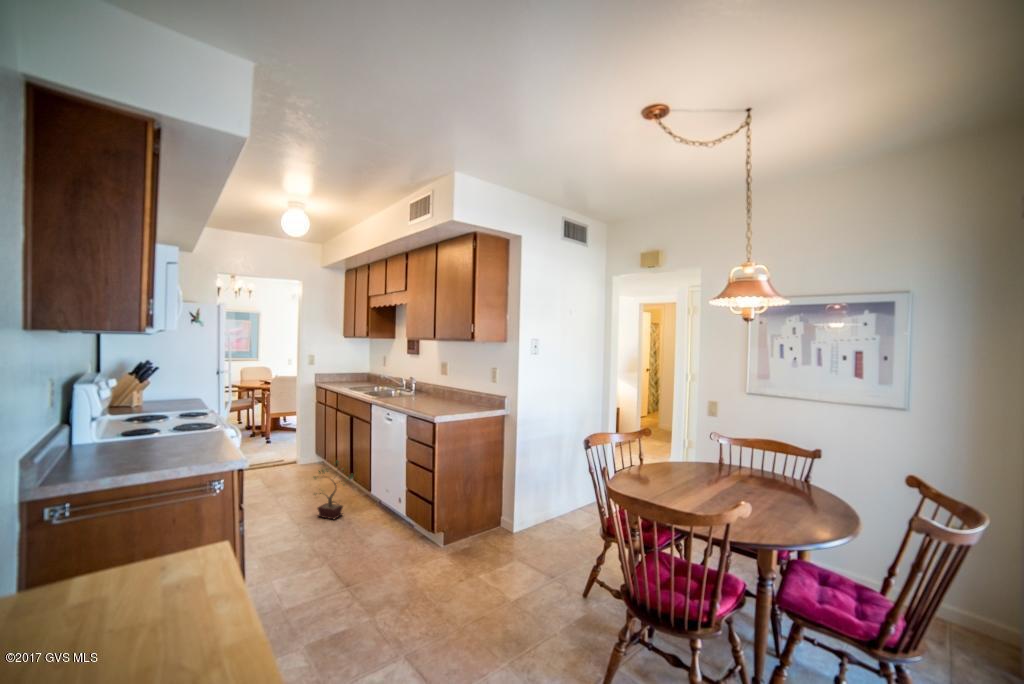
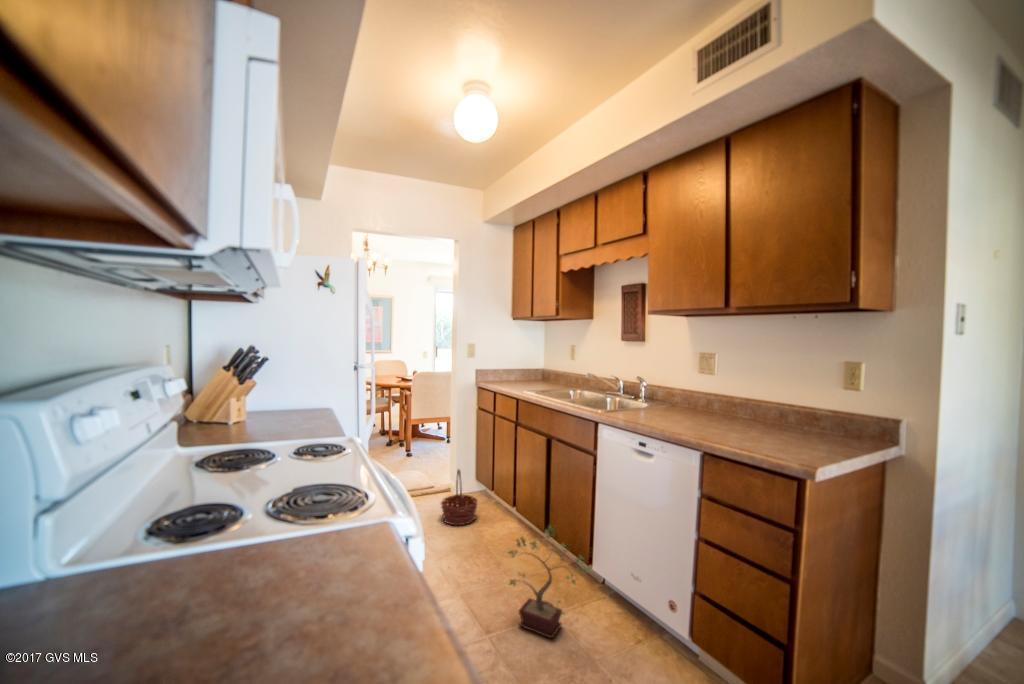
basket: none [283,442,312,480] -> present [441,470,477,525]

